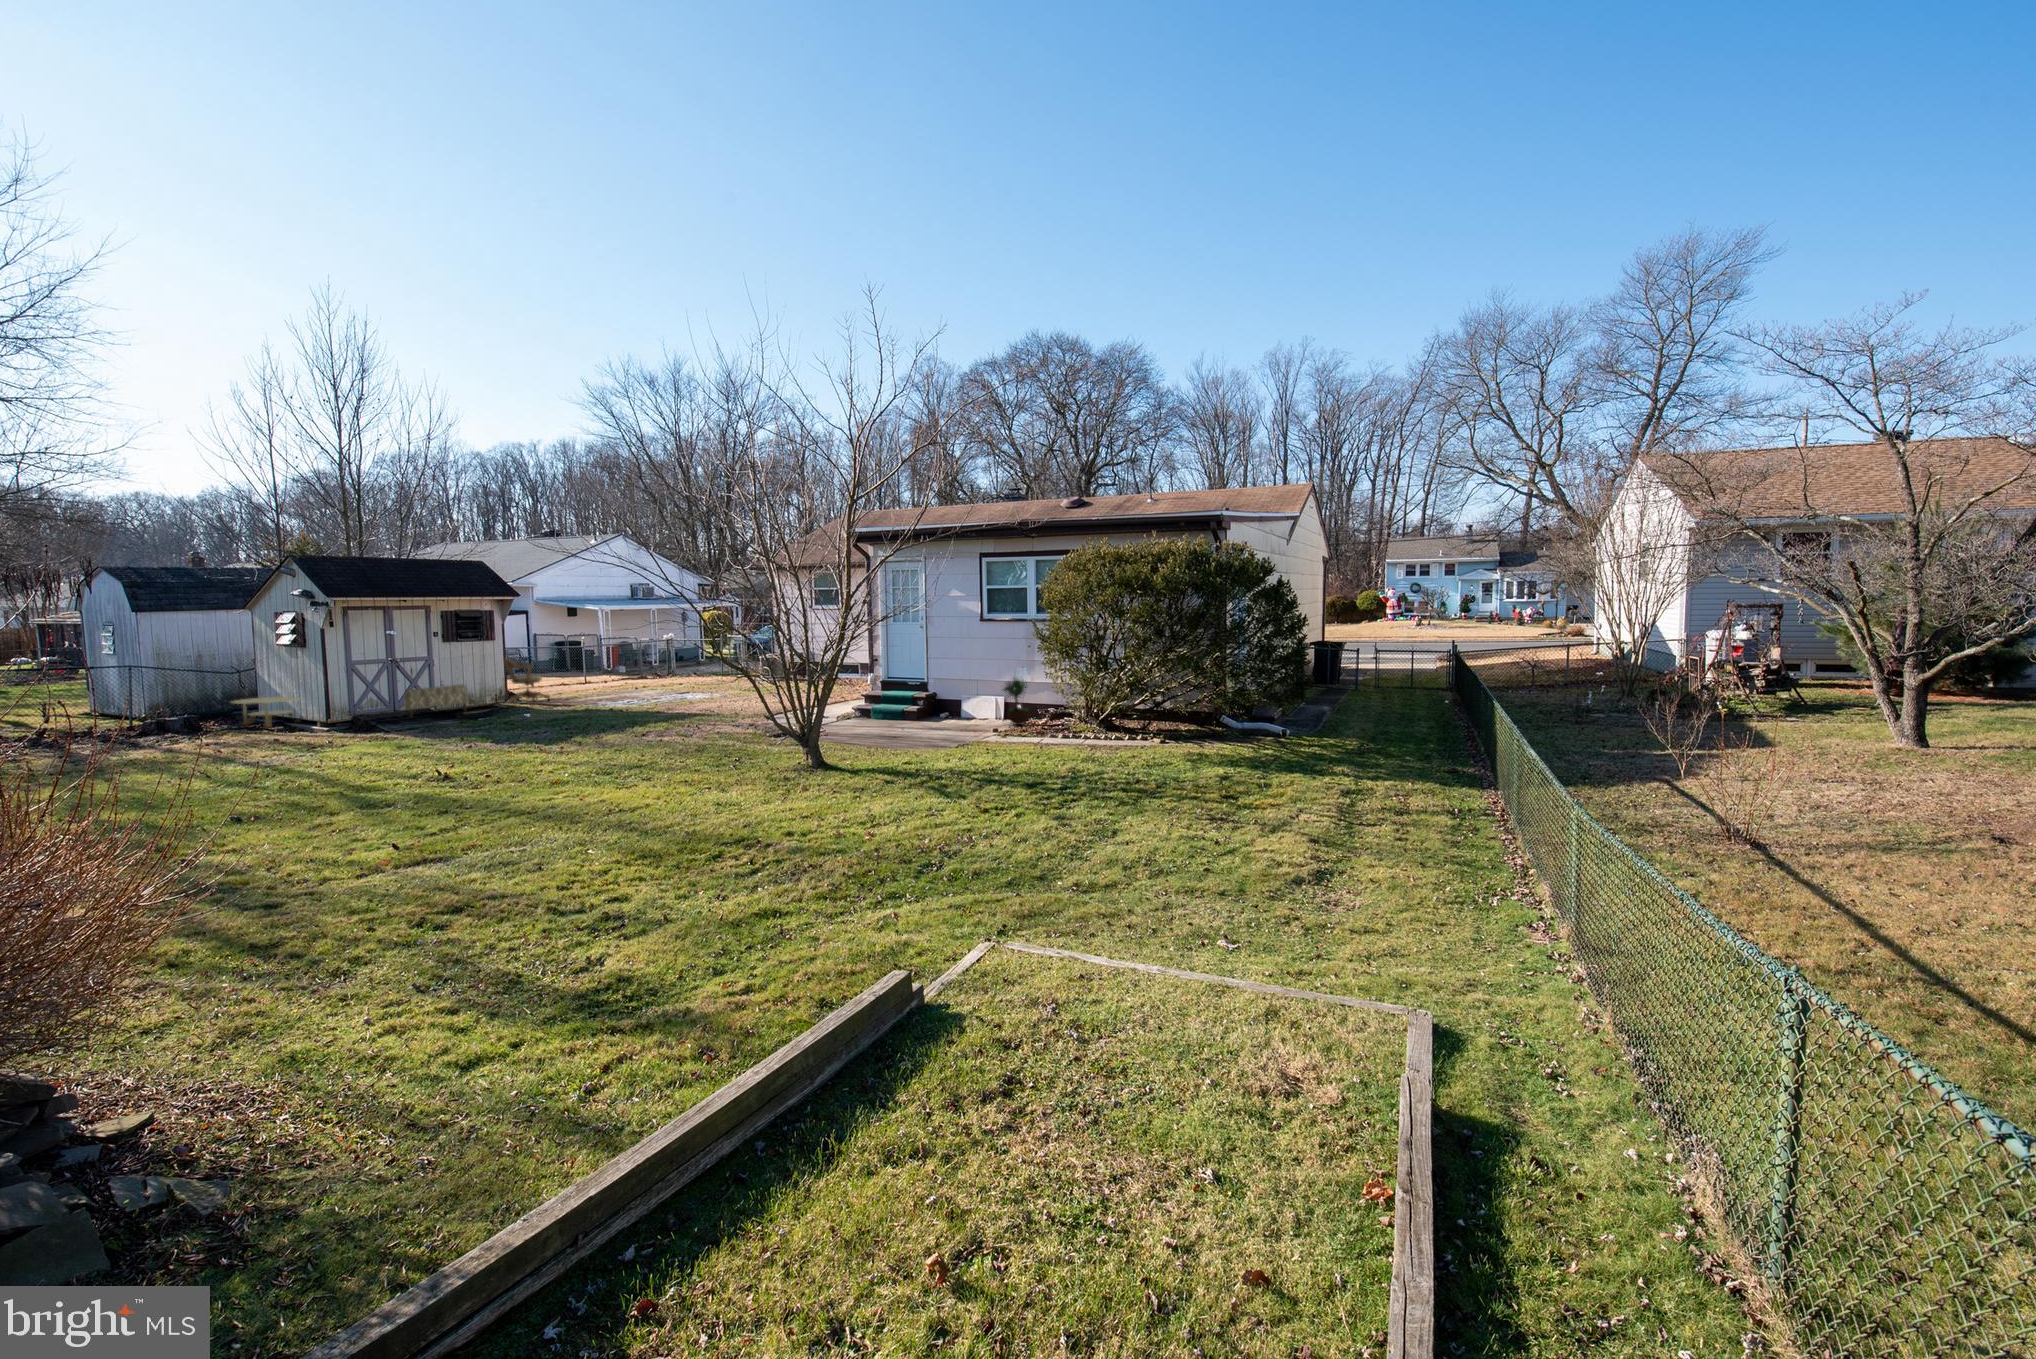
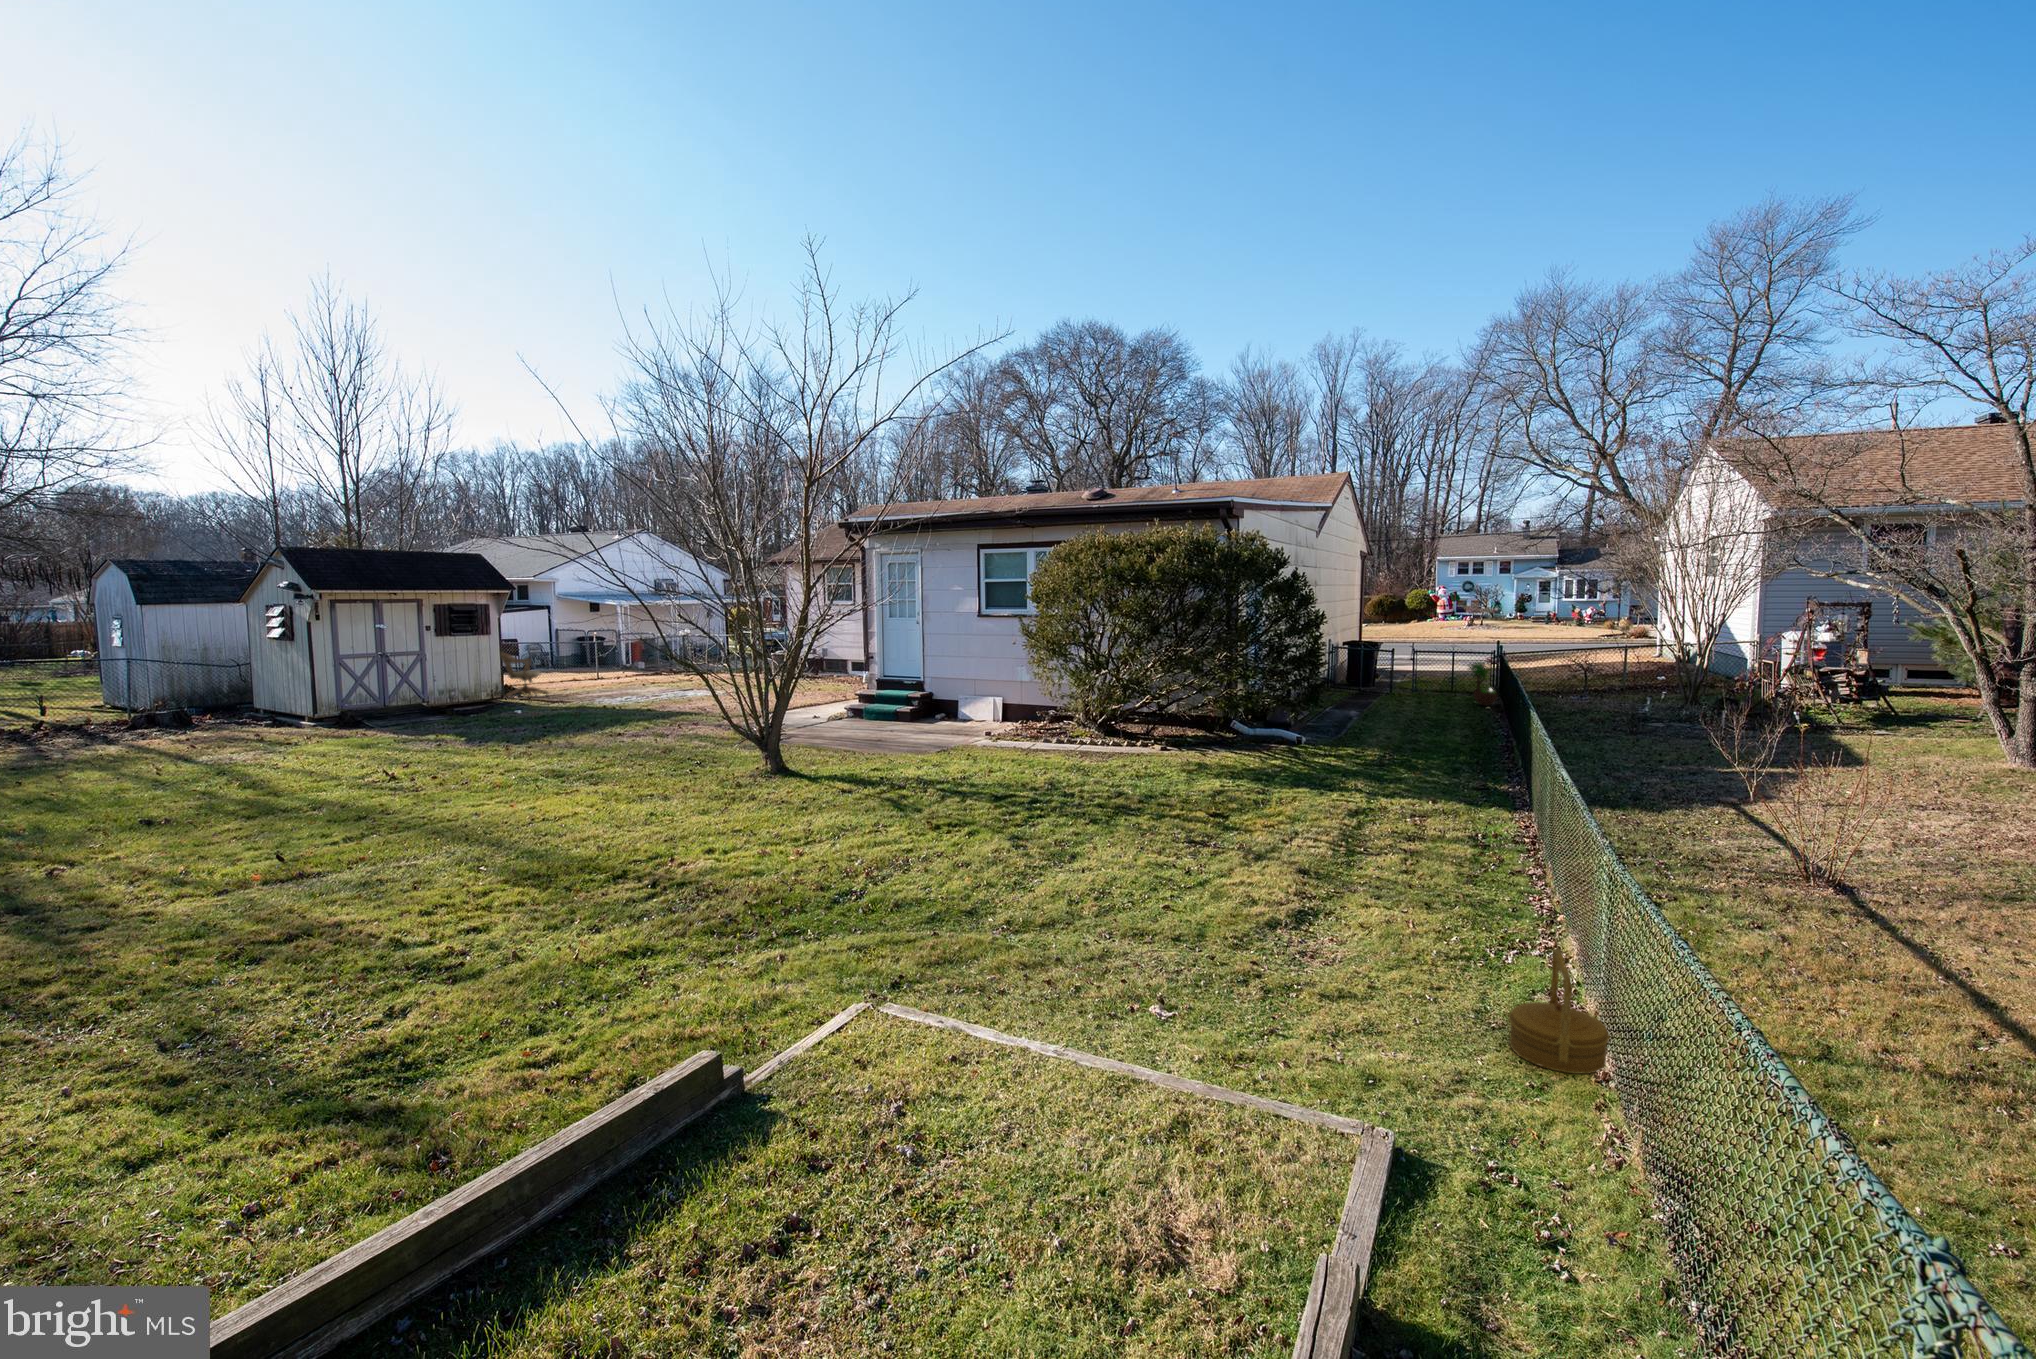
potted tree: present [1004,679,1030,725] -> present [1468,662,1498,705]
bench: present [405,685,468,717] -> none [385,679,460,713]
round table: present [232,696,299,727] -> none [217,690,296,722]
woven basket: none [1505,882,1583,975] -> present [1508,949,1610,1074]

